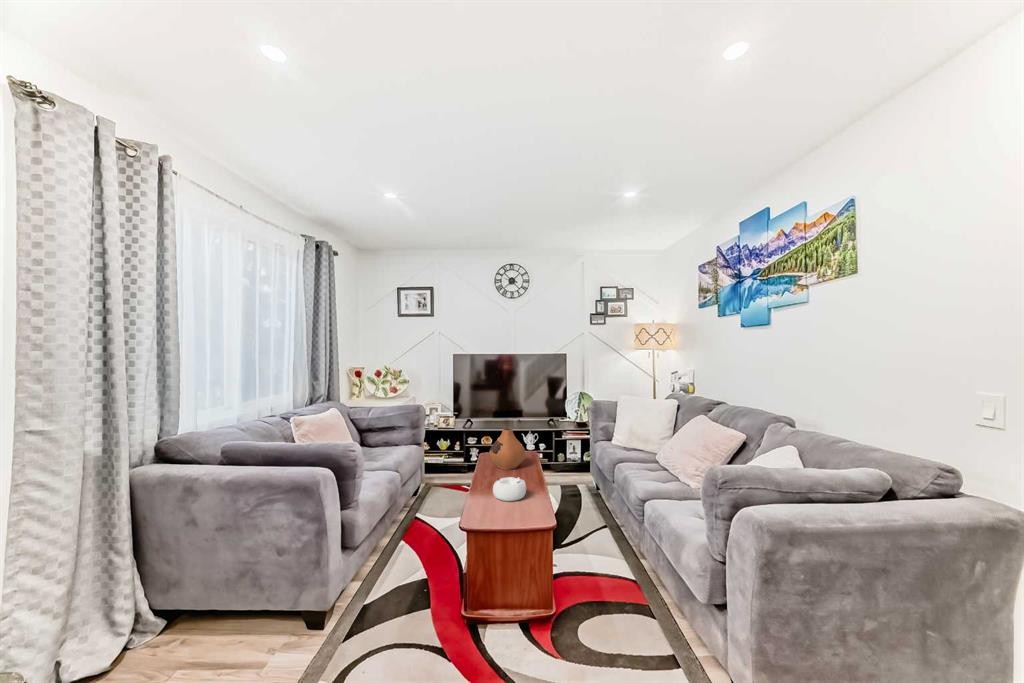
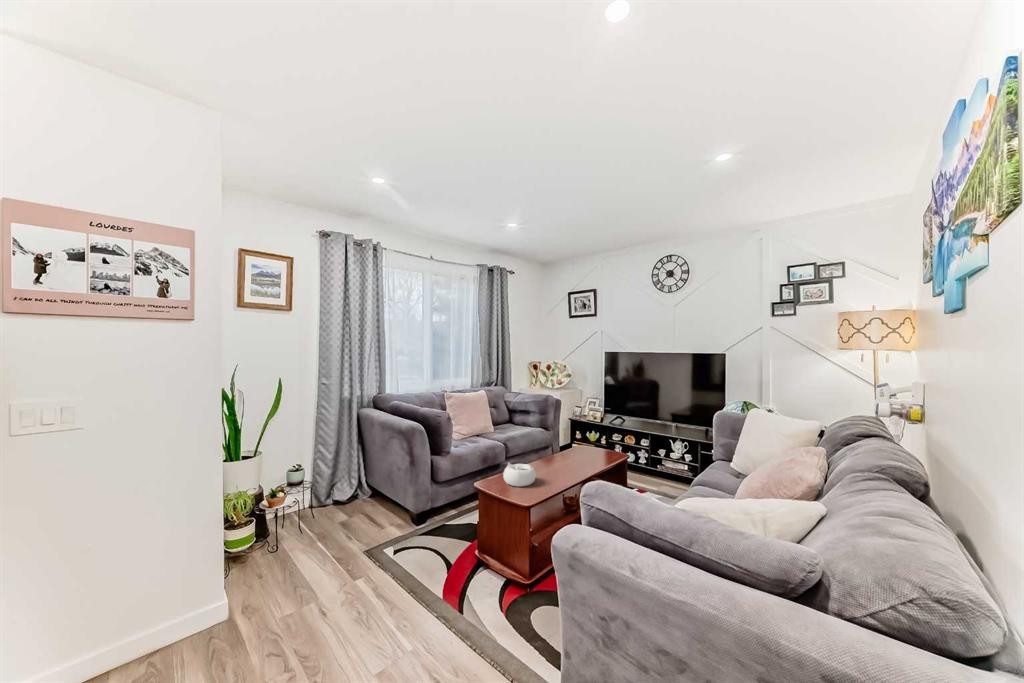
vase: present [489,428,525,470] -> none [559,422,592,463]

